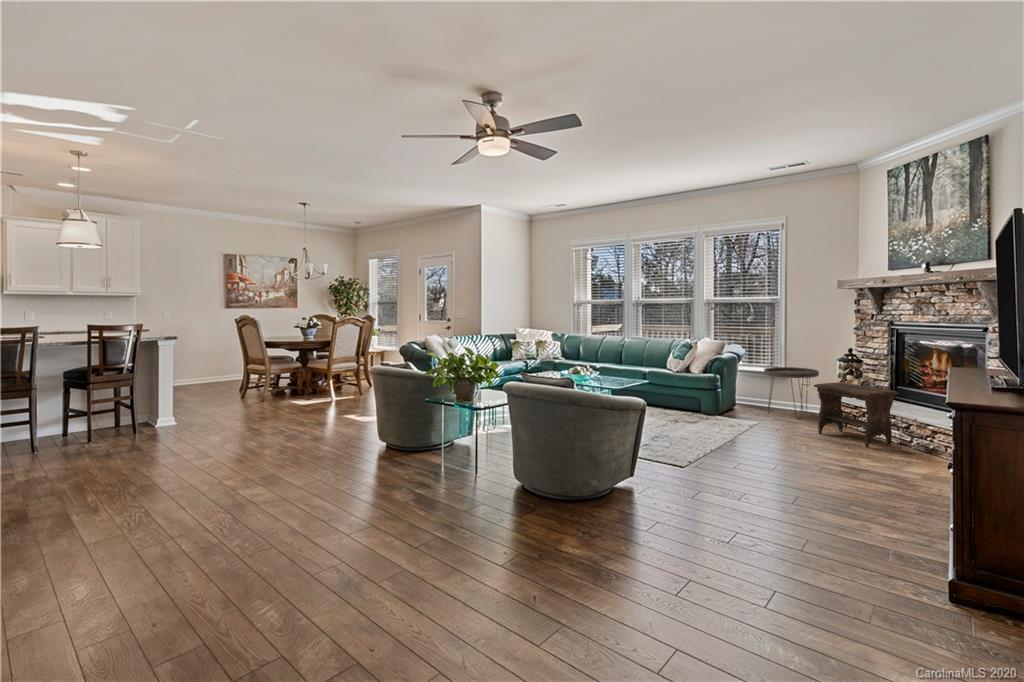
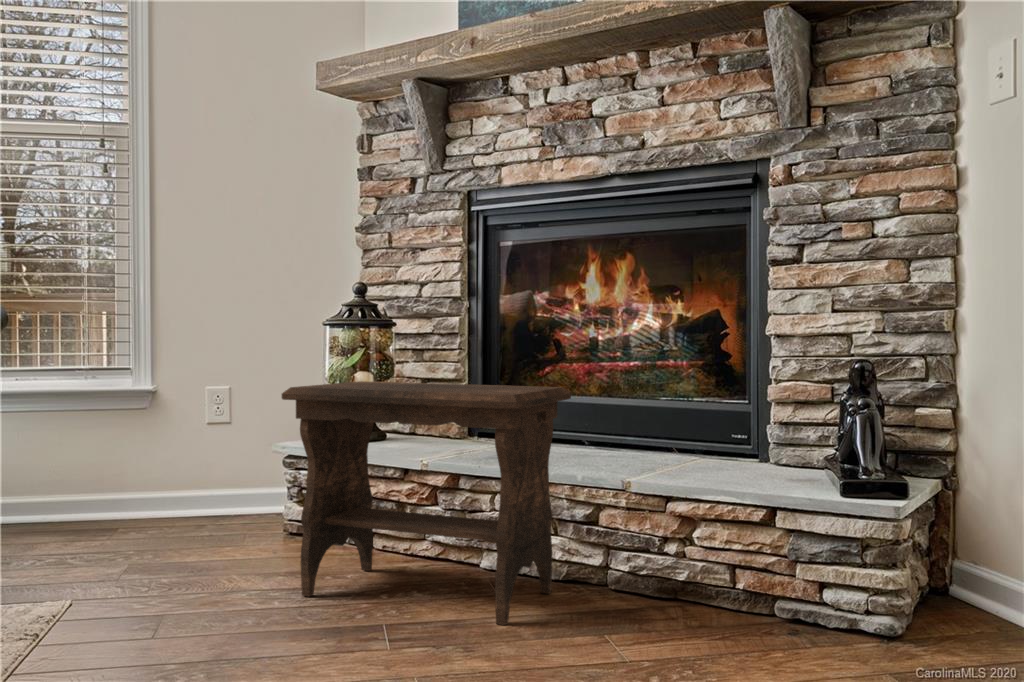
side table: present [764,367,819,418] -> none [73,364,265,547]

